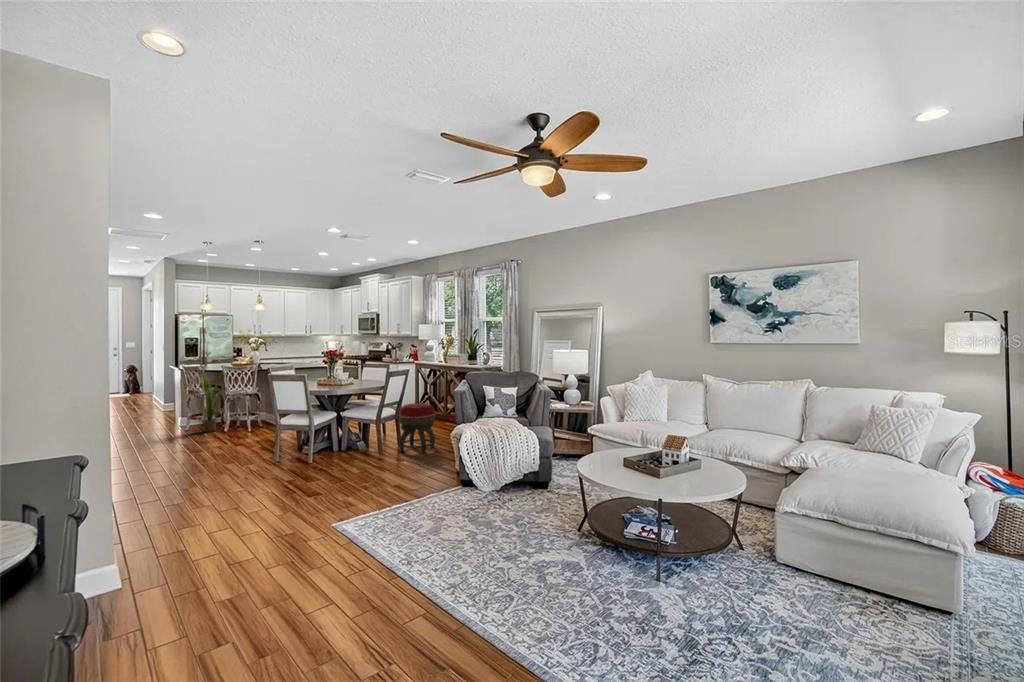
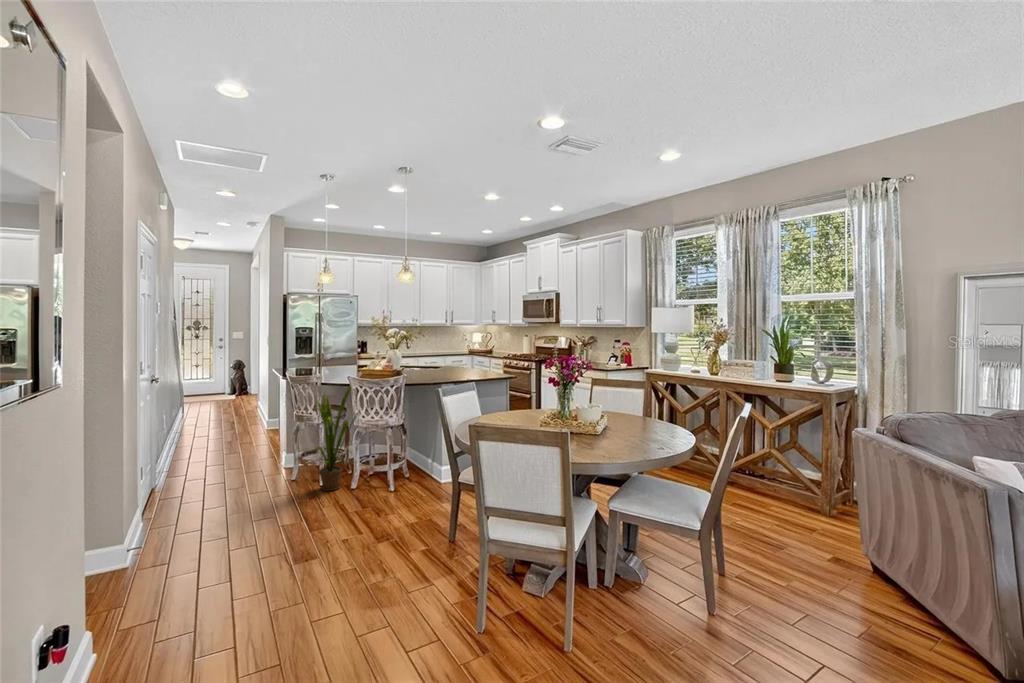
footstool: present [399,403,435,453] -> none [753,494,859,642]

